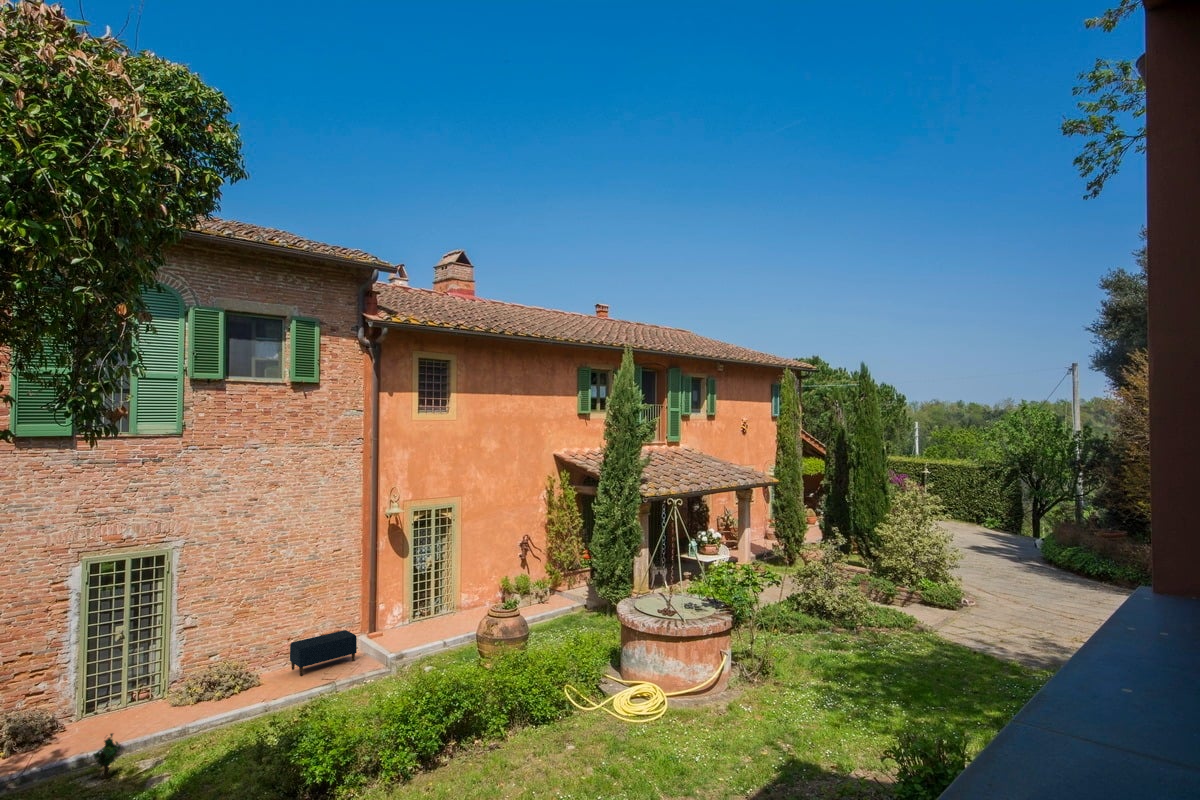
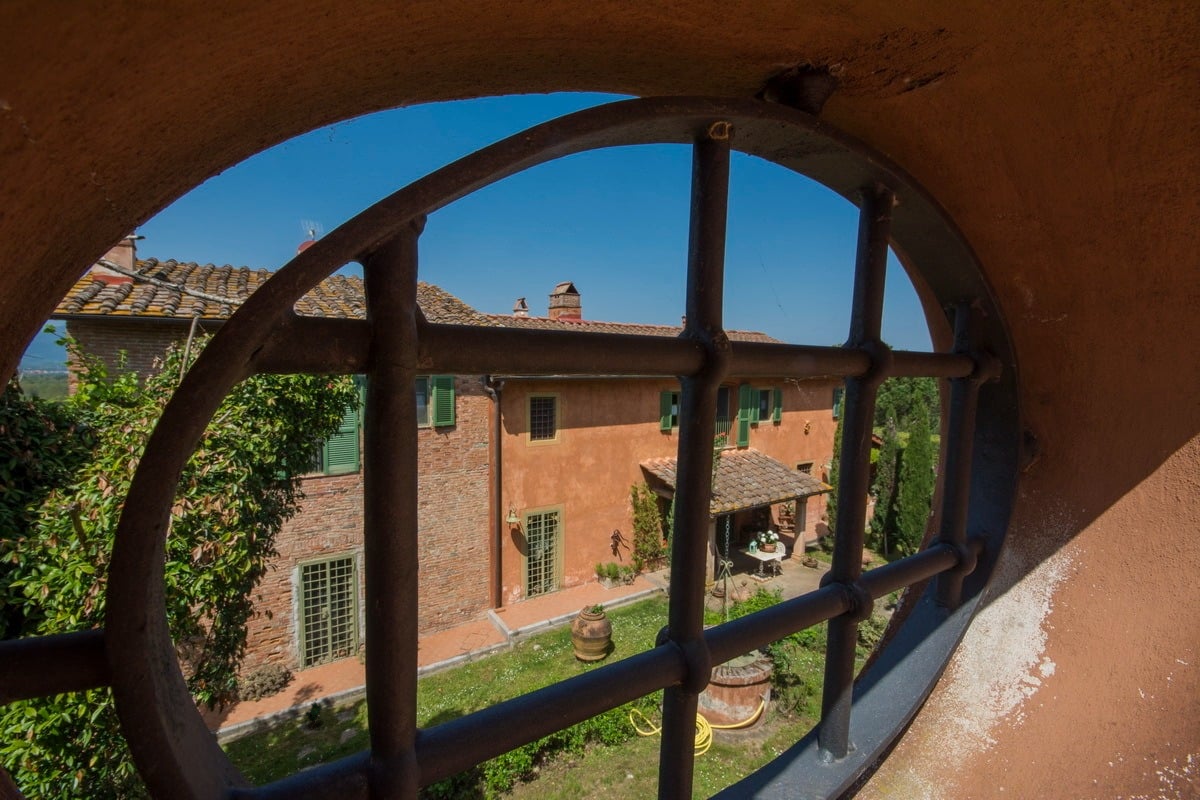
bench: present [290,630,357,676] -> none [440,607,486,644]

